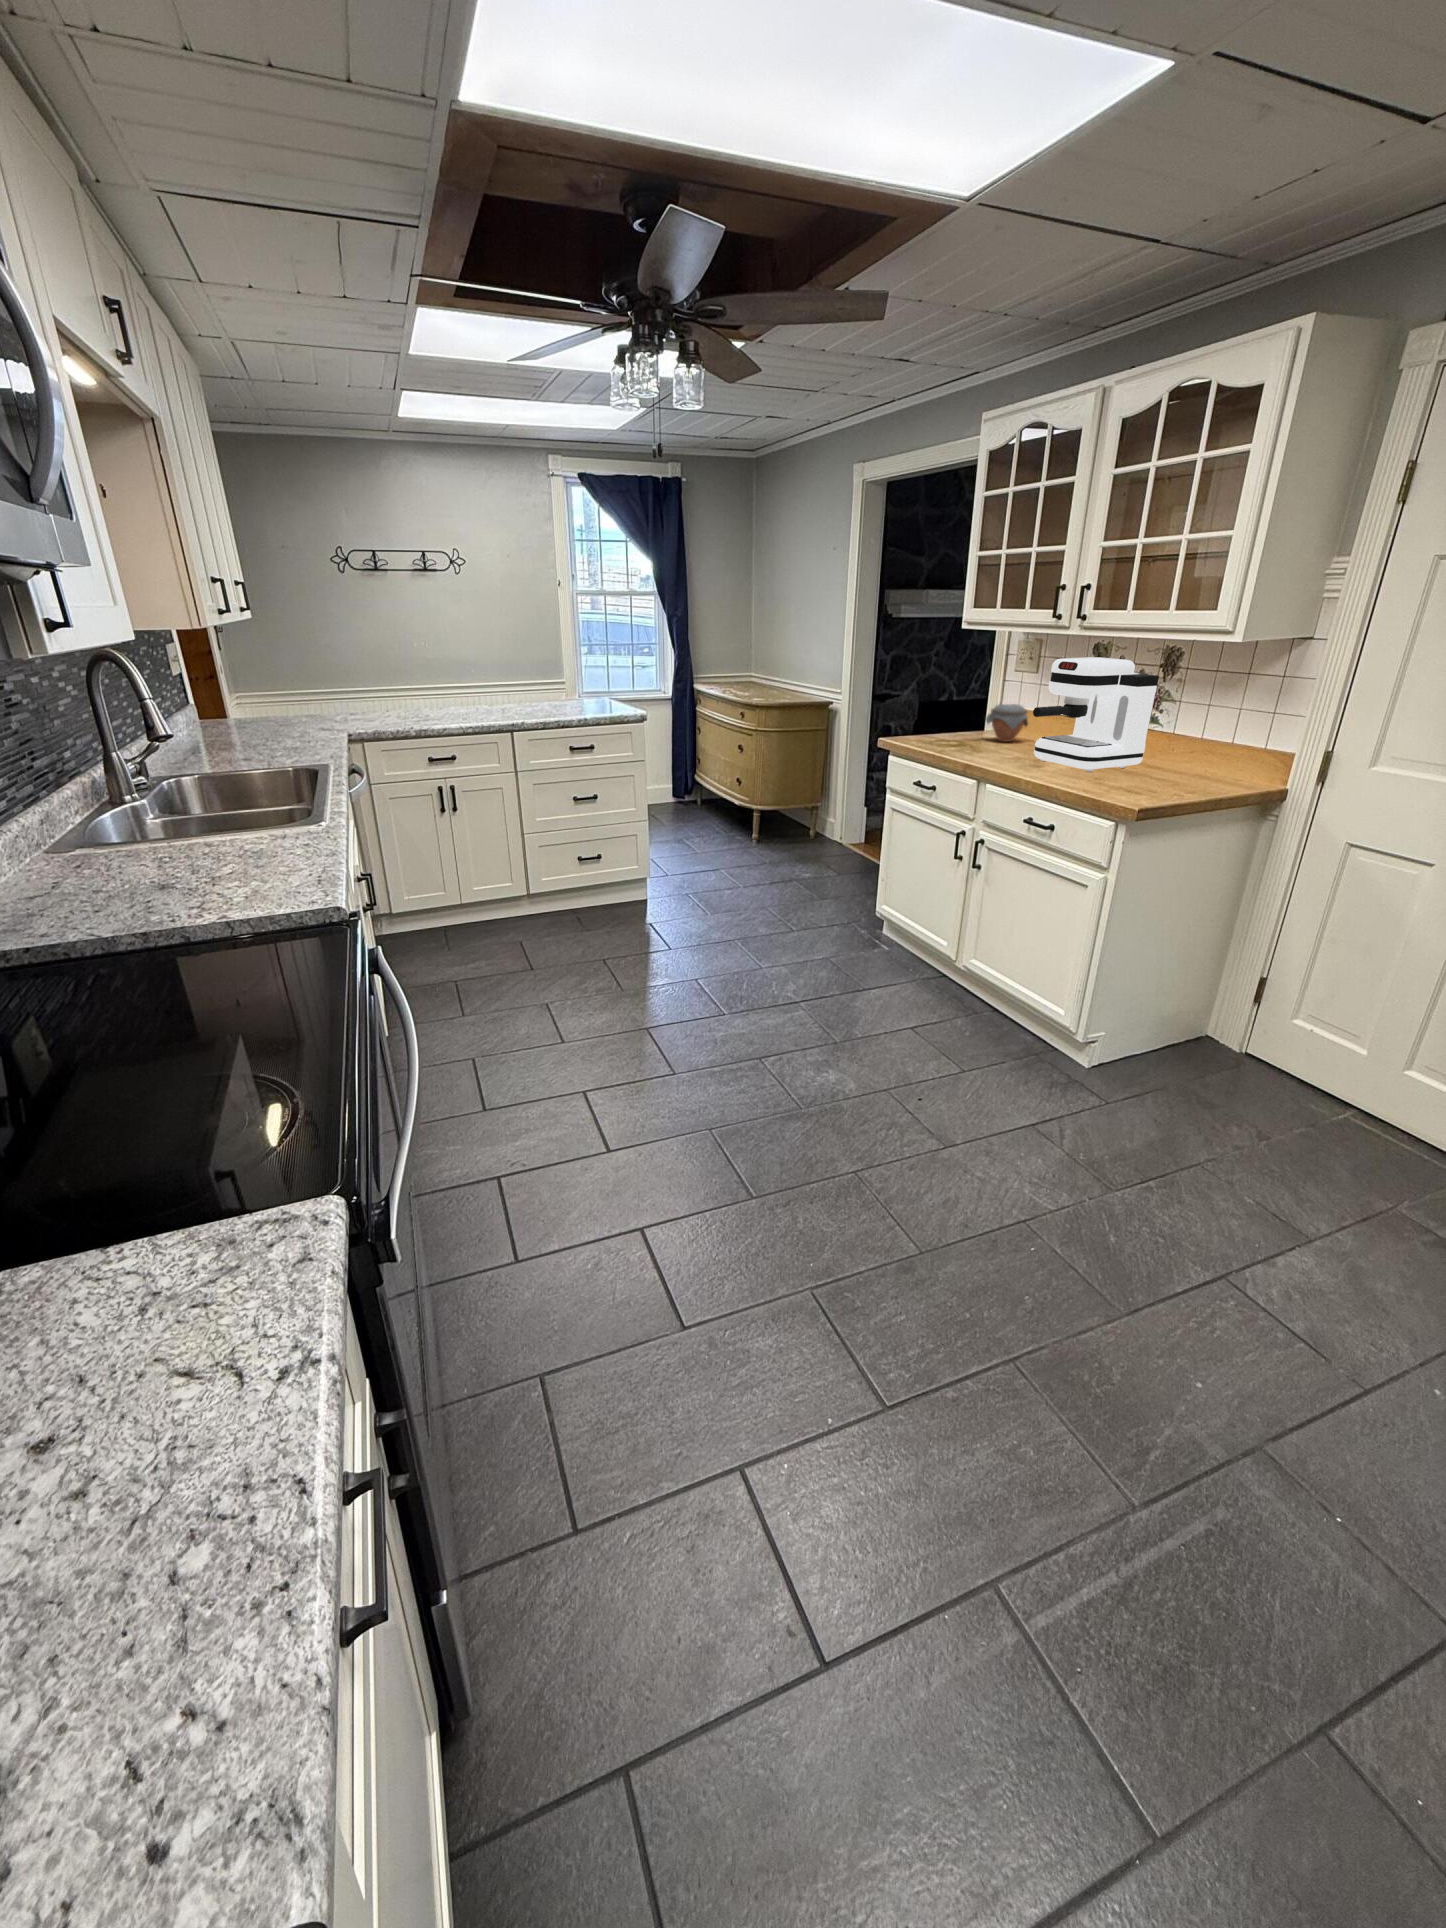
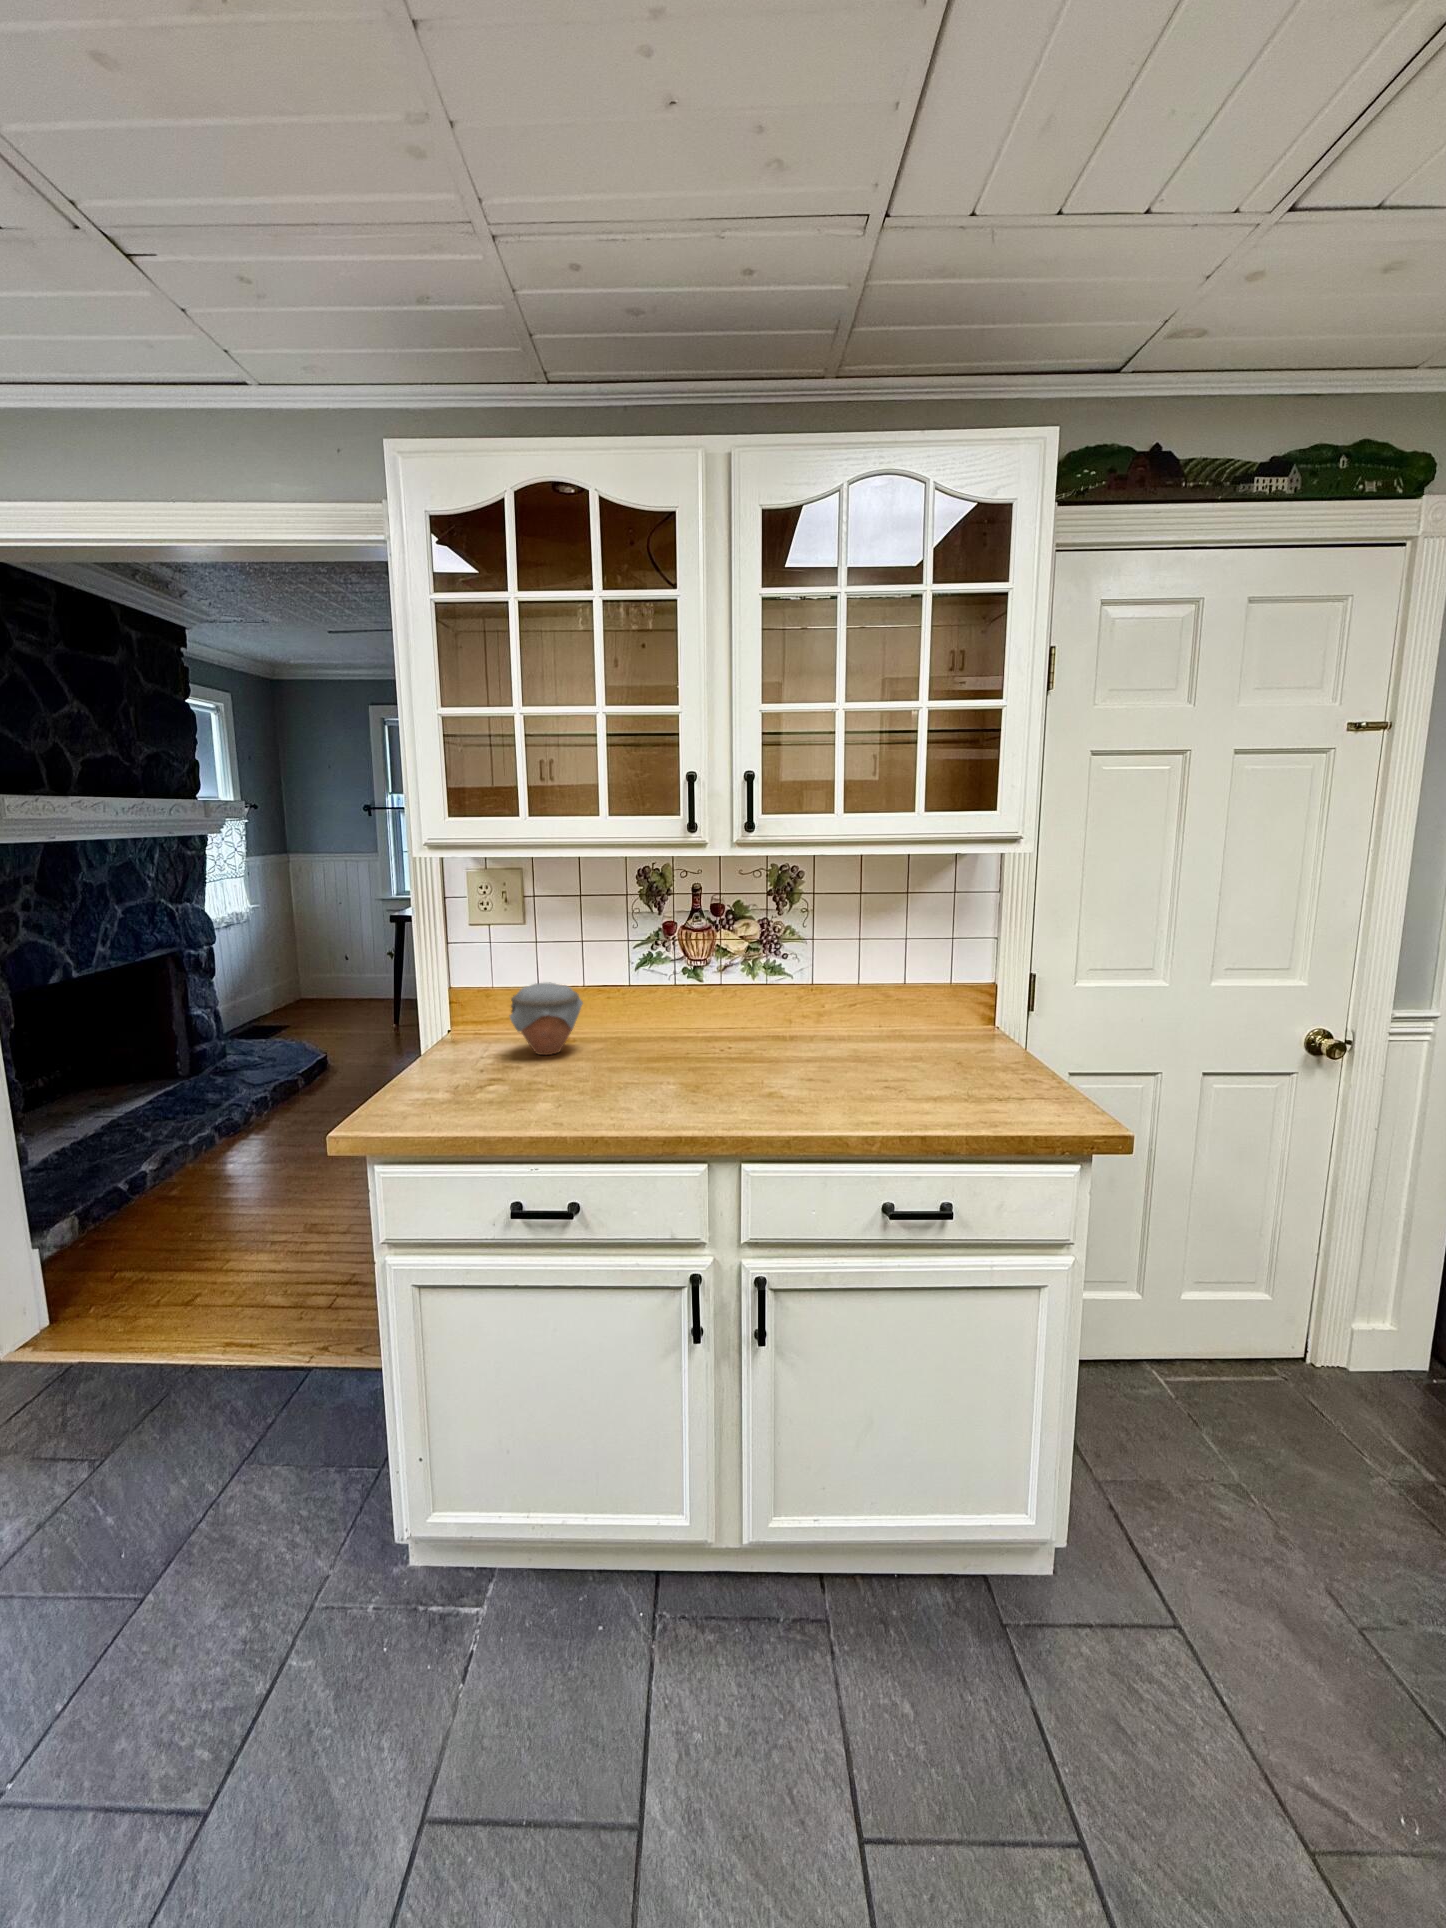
coffee maker: present [1033,657,1159,772] -> none [719,887,864,1079]

